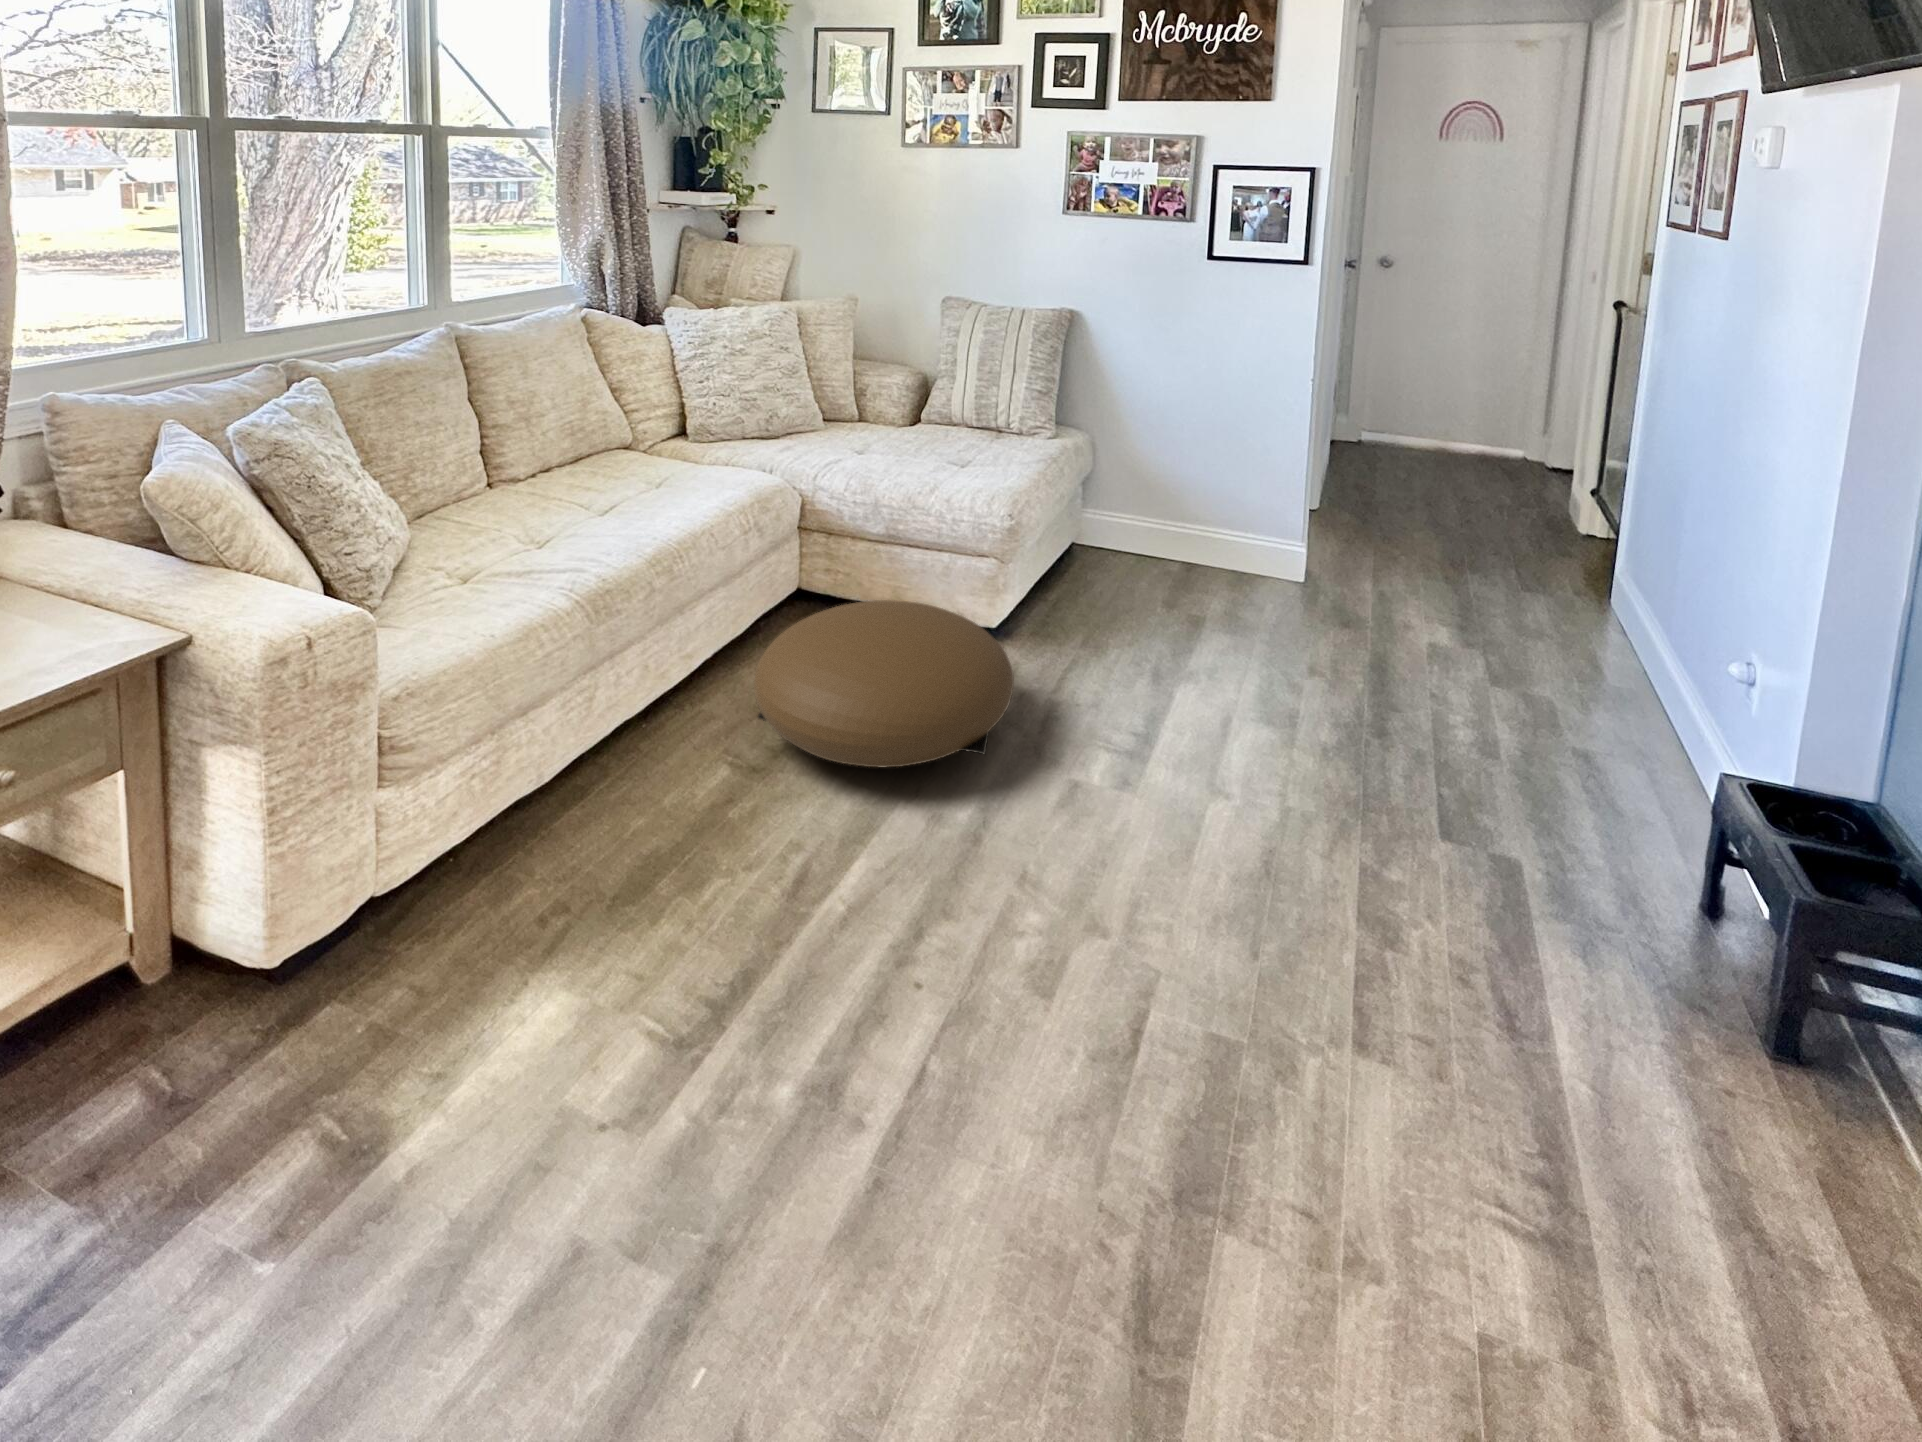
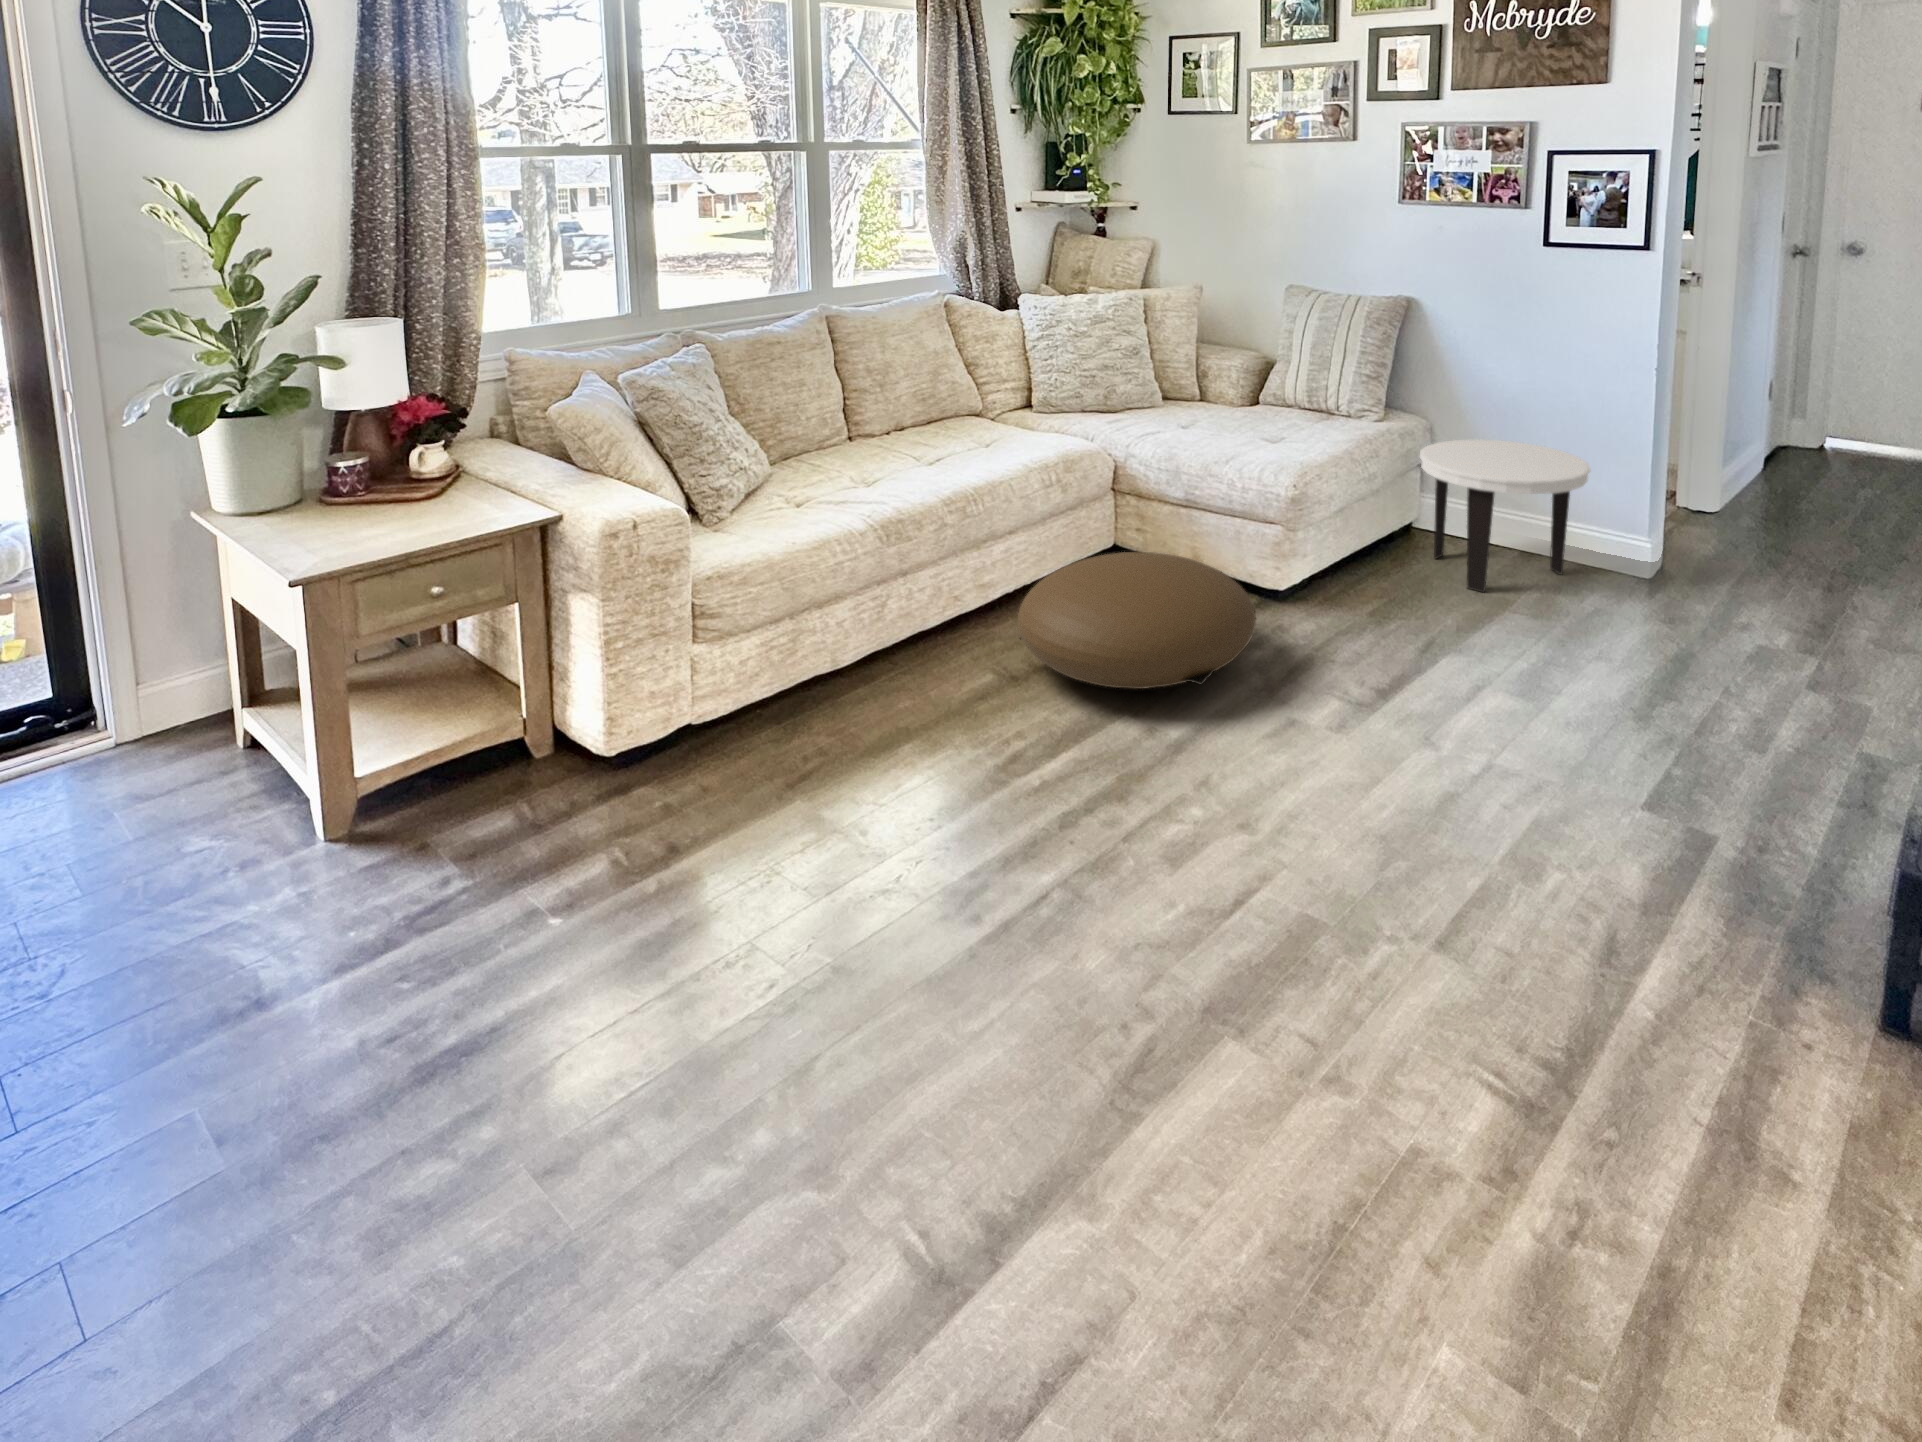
side table: none [1102,451,1263,608] -> present [1420,439,1590,592]

